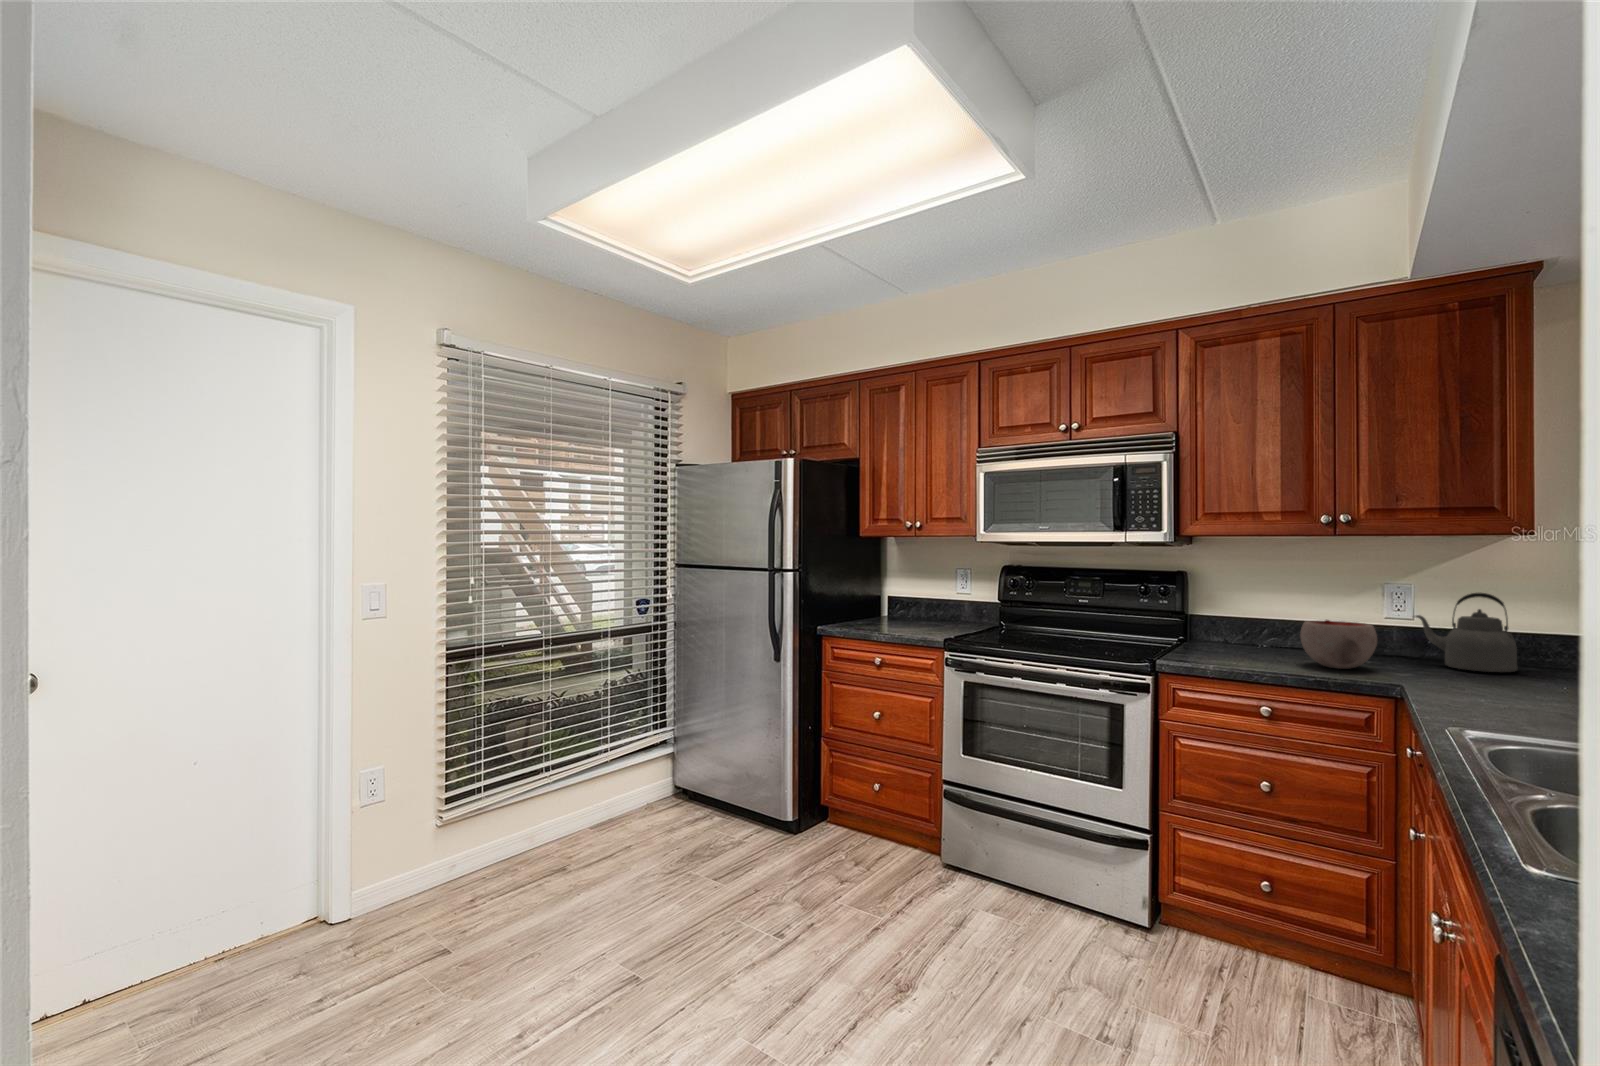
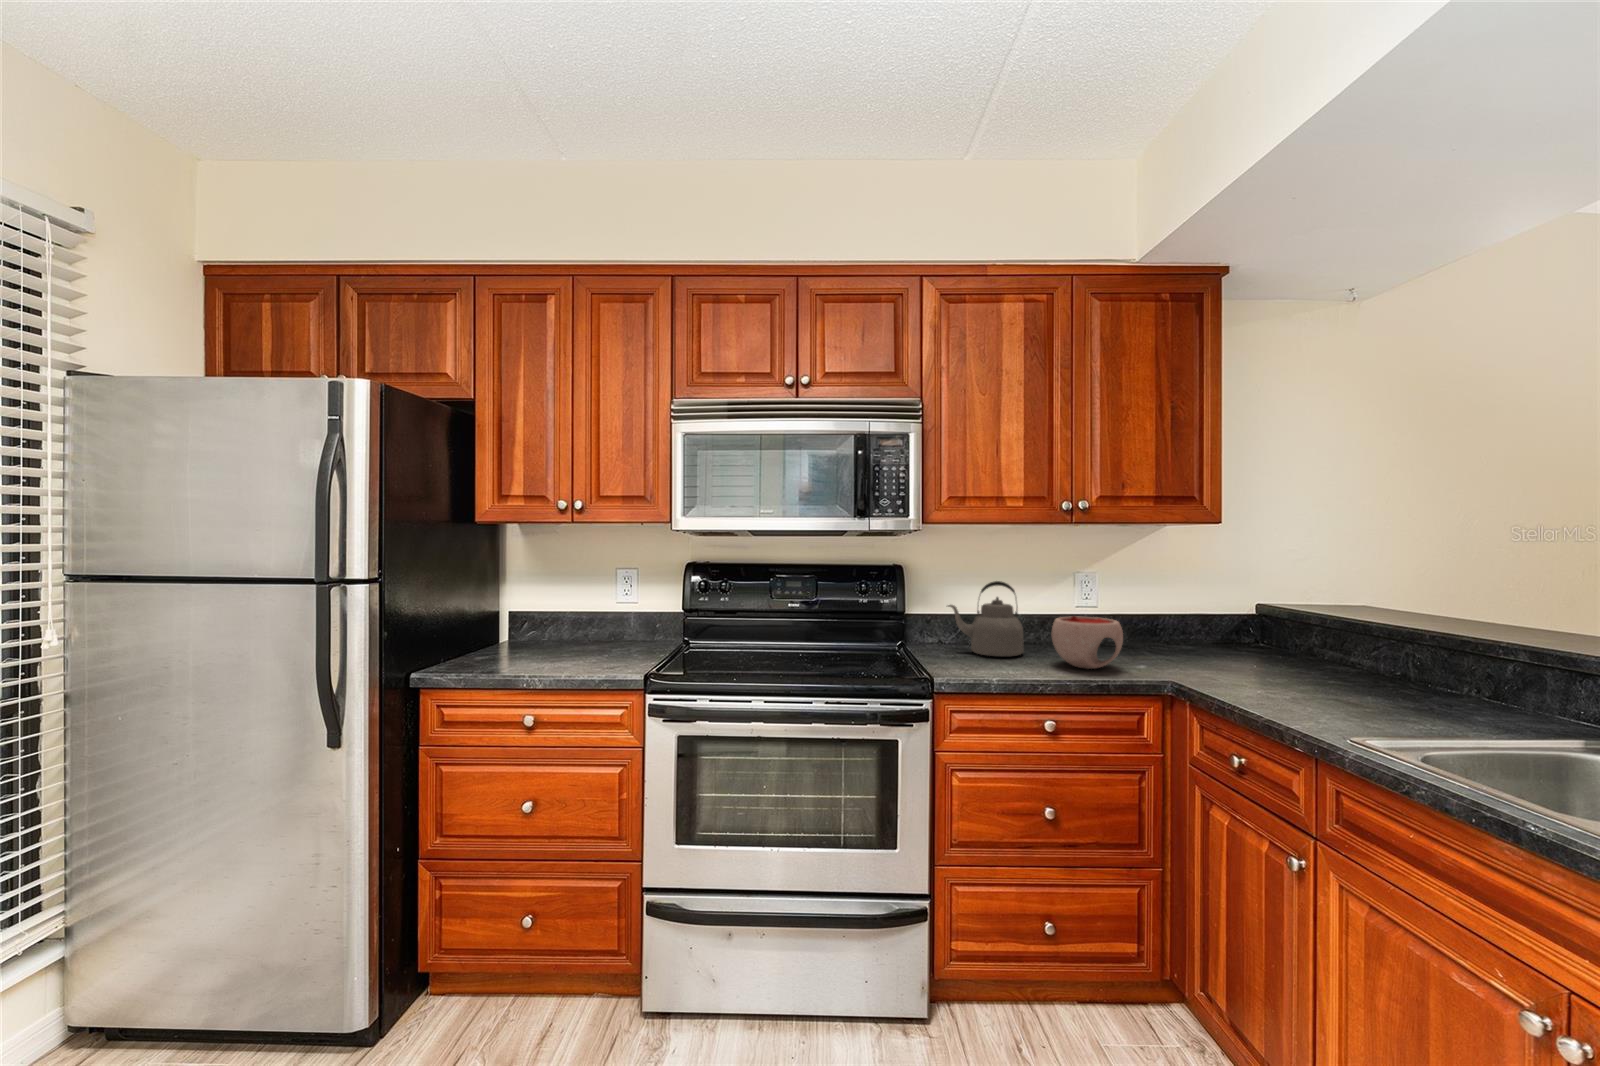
kettle: present [1415,593,1517,672] -> present [948,581,1024,657]

